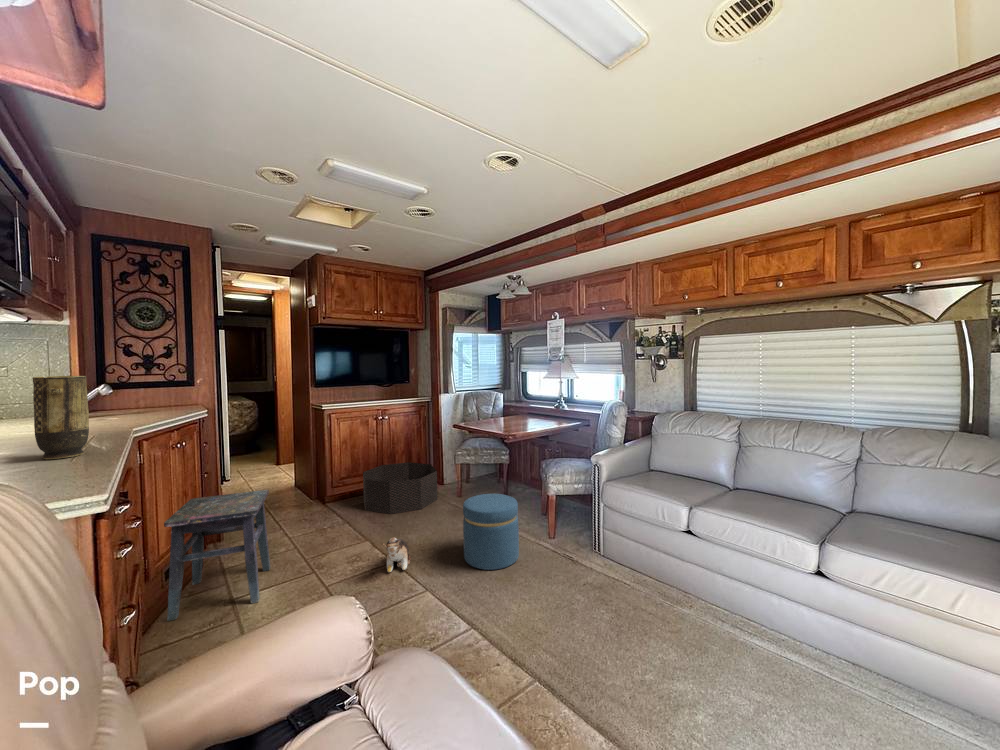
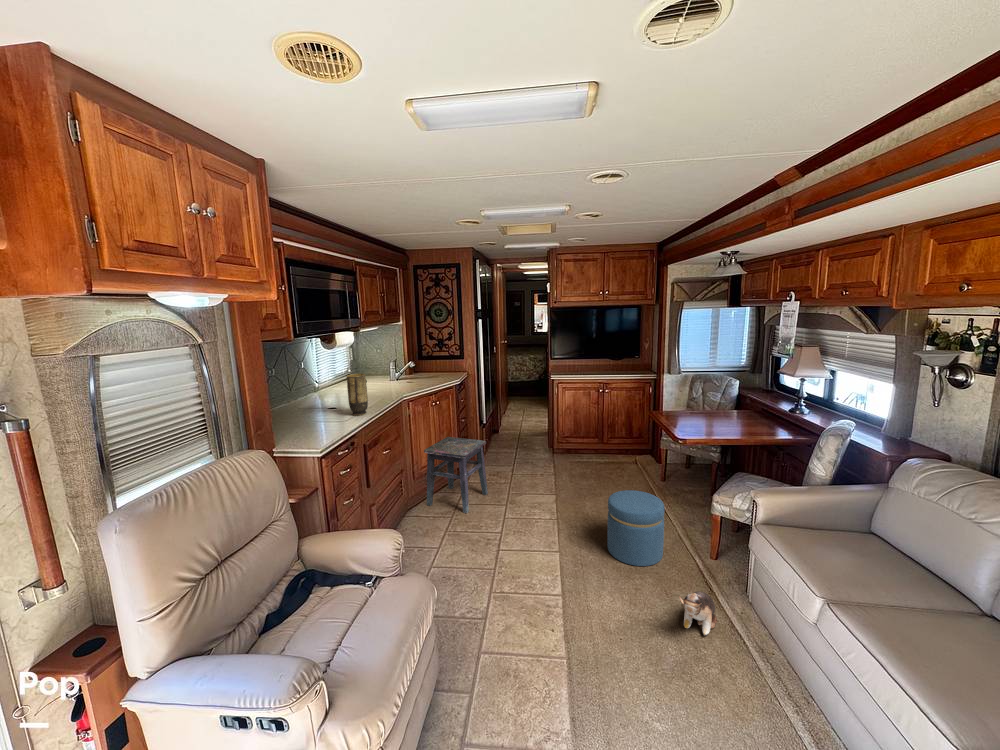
basket: present [363,462,437,514] -> none [575,434,644,484]
plush toy: present [385,537,411,572] -> present [680,591,717,635]

